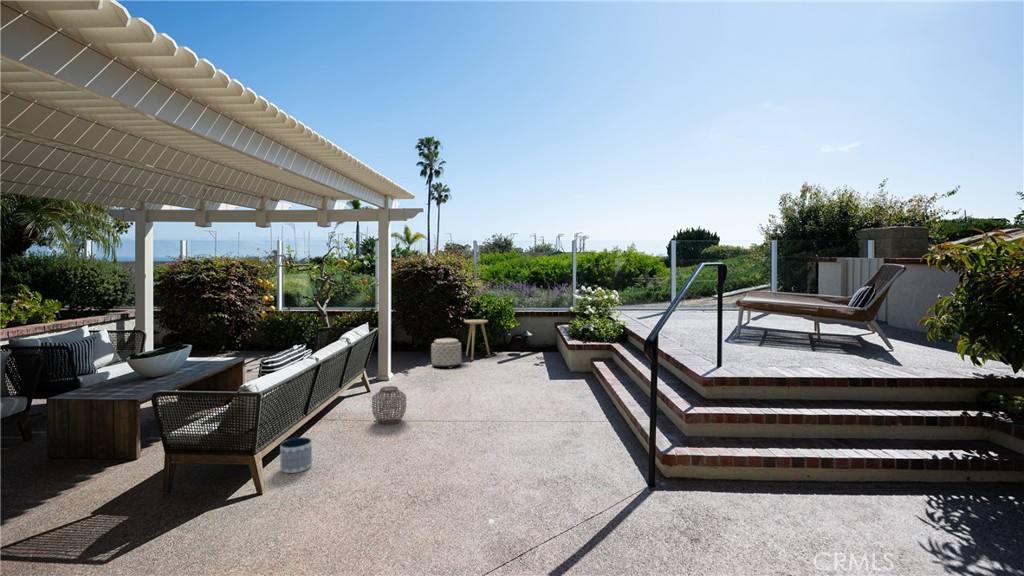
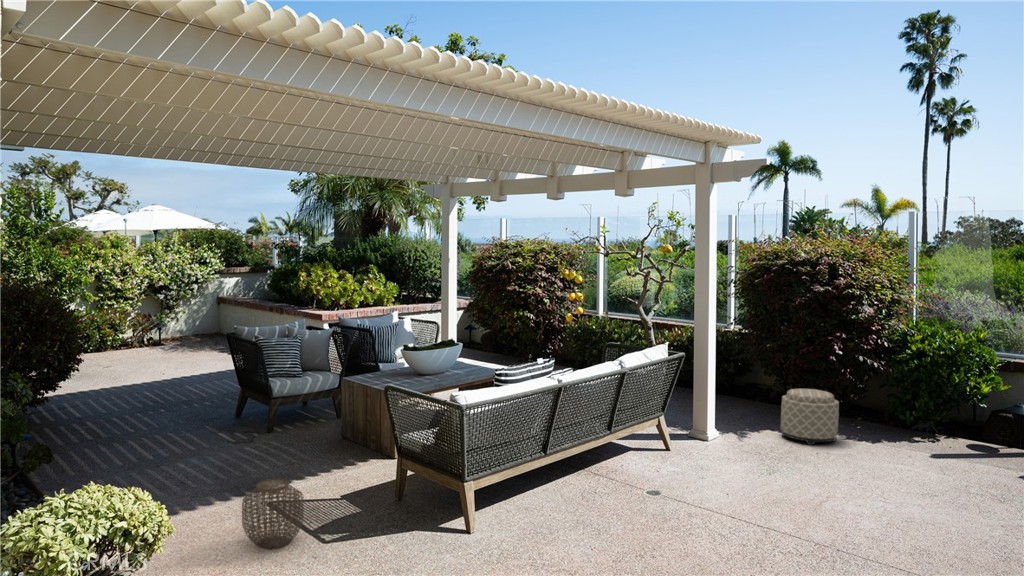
side table: present [464,320,490,360] -> none [859,360,913,436]
woven basket: present [372,386,406,425] -> present [242,479,304,549]
planter: present [280,437,312,473] -> none [433,508,472,558]

